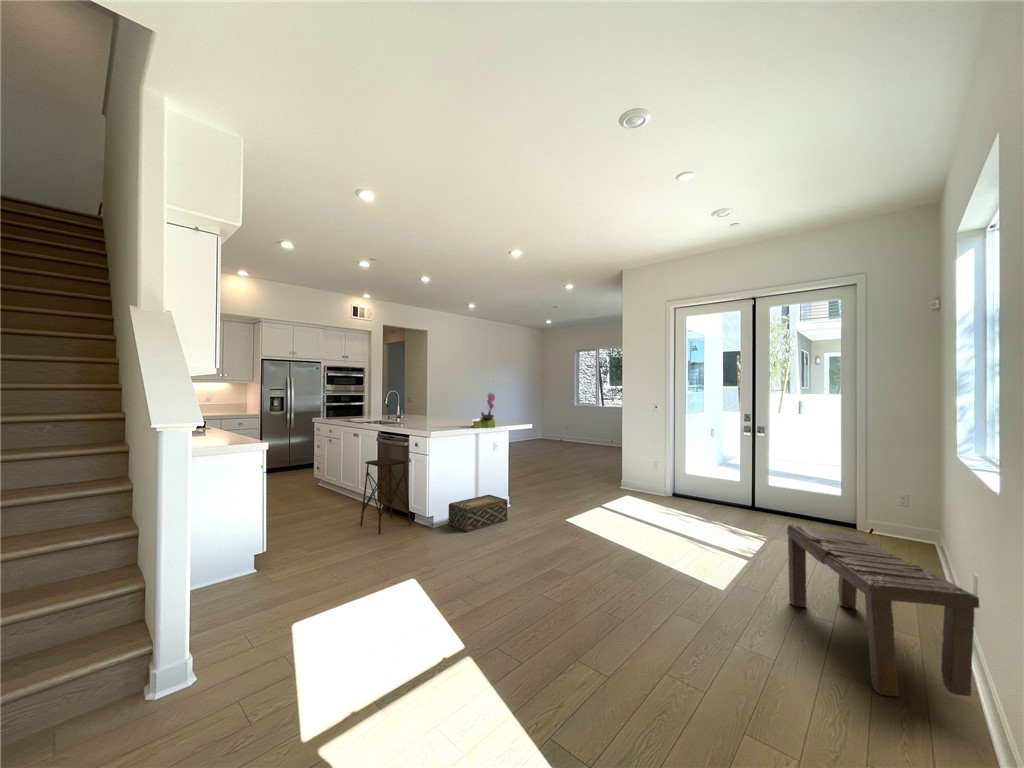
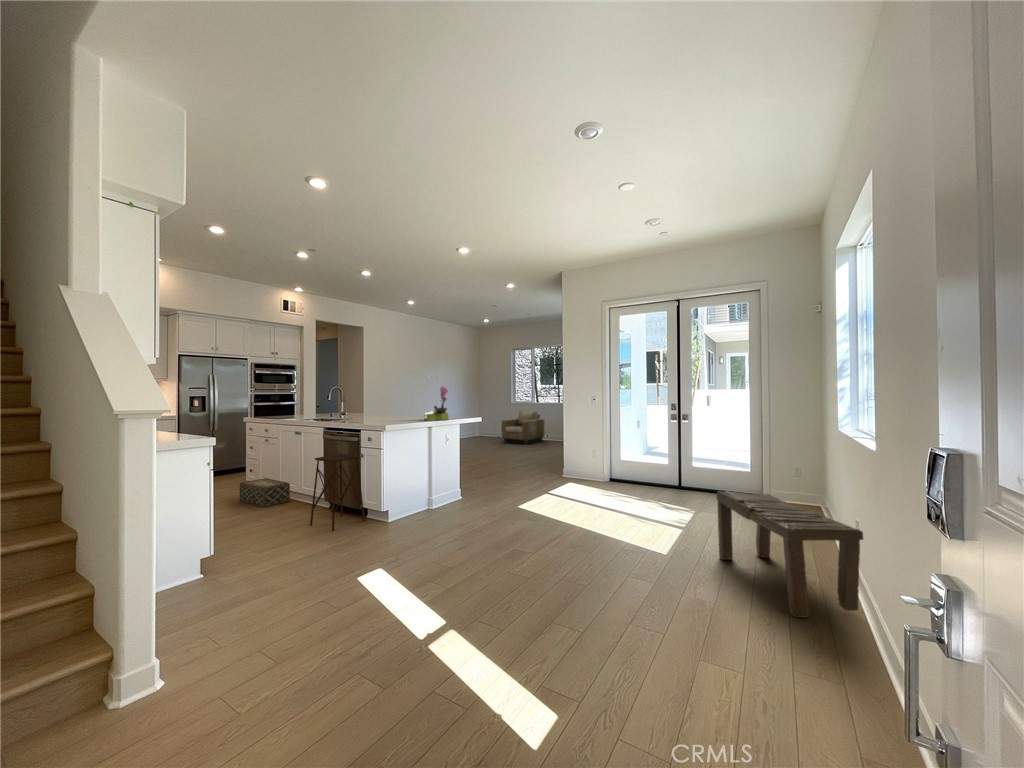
armchair: none [563,414,609,450] -> present [501,411,544,444]
woven basket: present [449,495,508,532] -> present [240,478,290,507]

